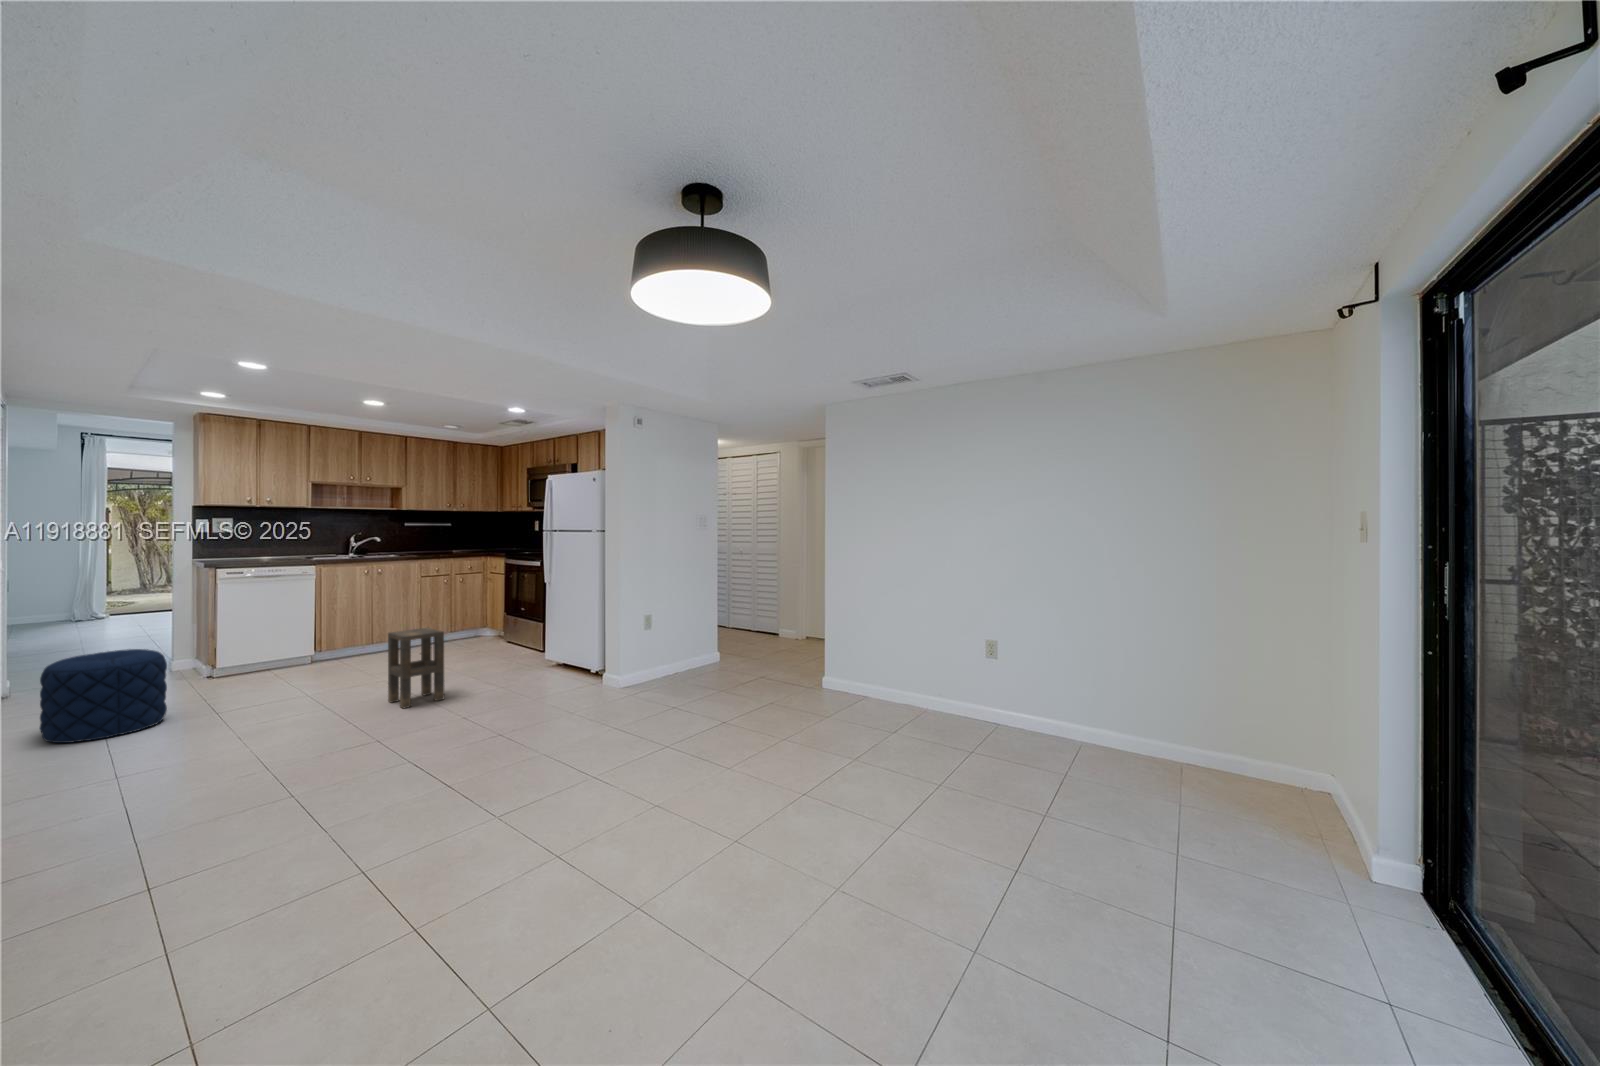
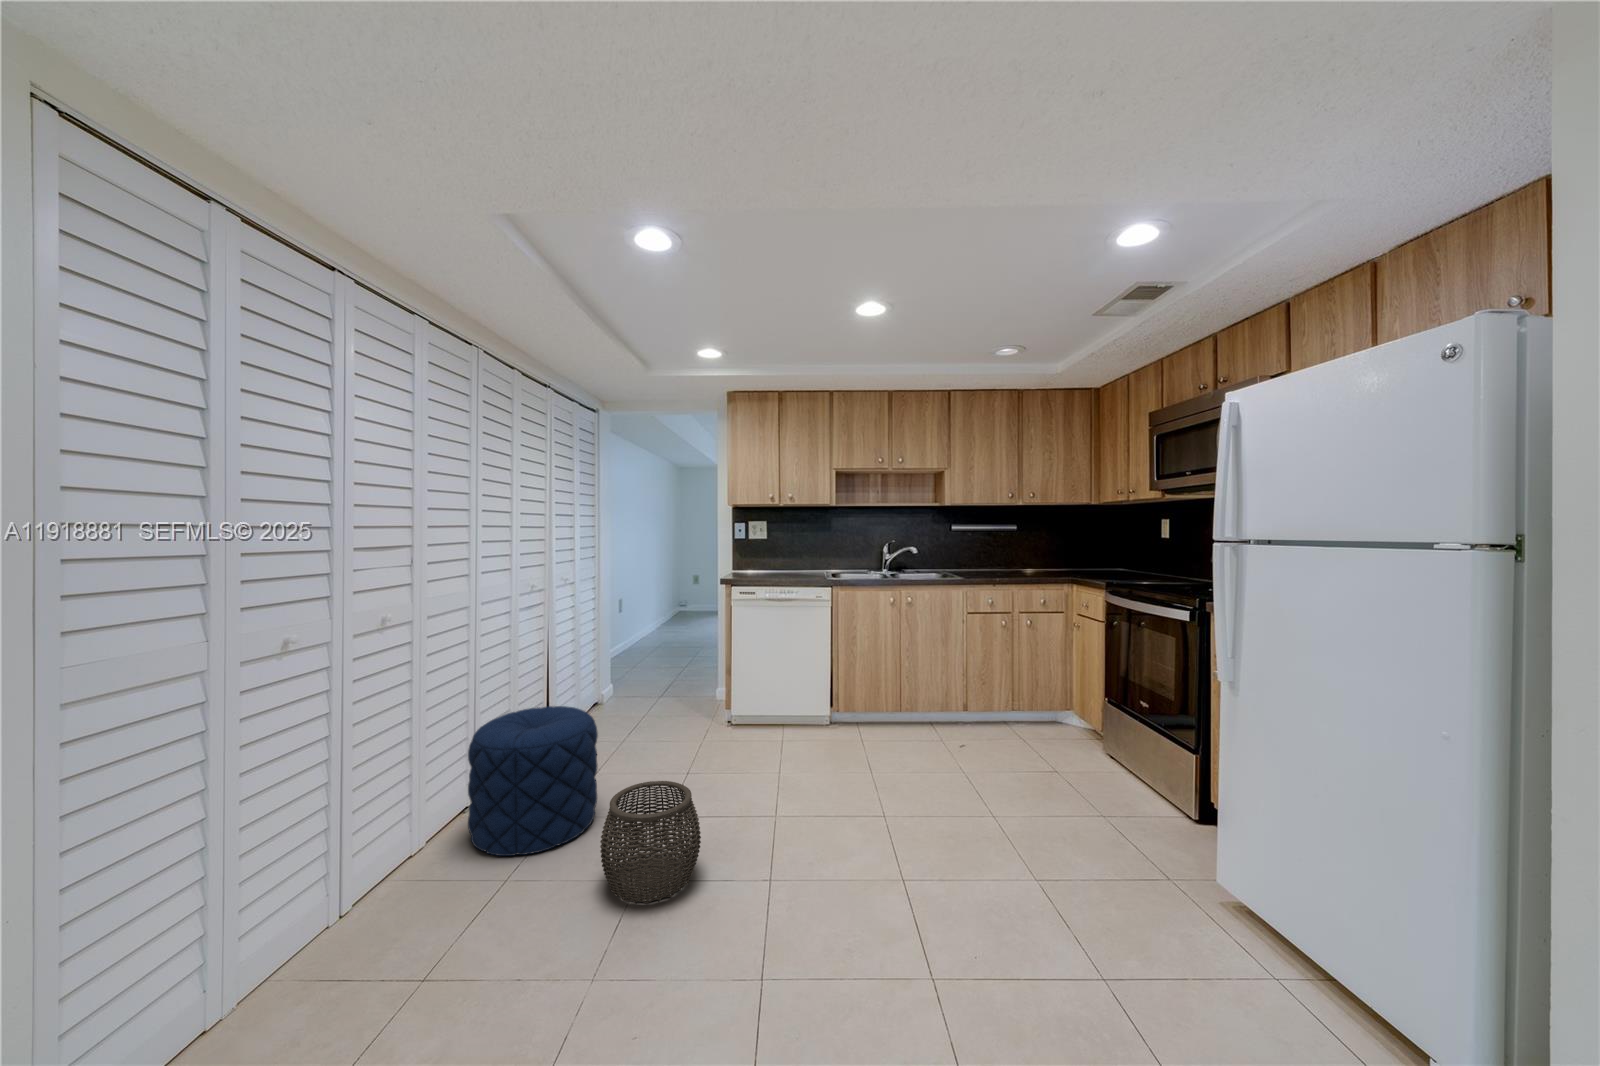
side table: present [388,627,444,708] -> none [841,782,954,1025]
woven basket: none [214,666,288,723] -> present [600,781,701,903]

